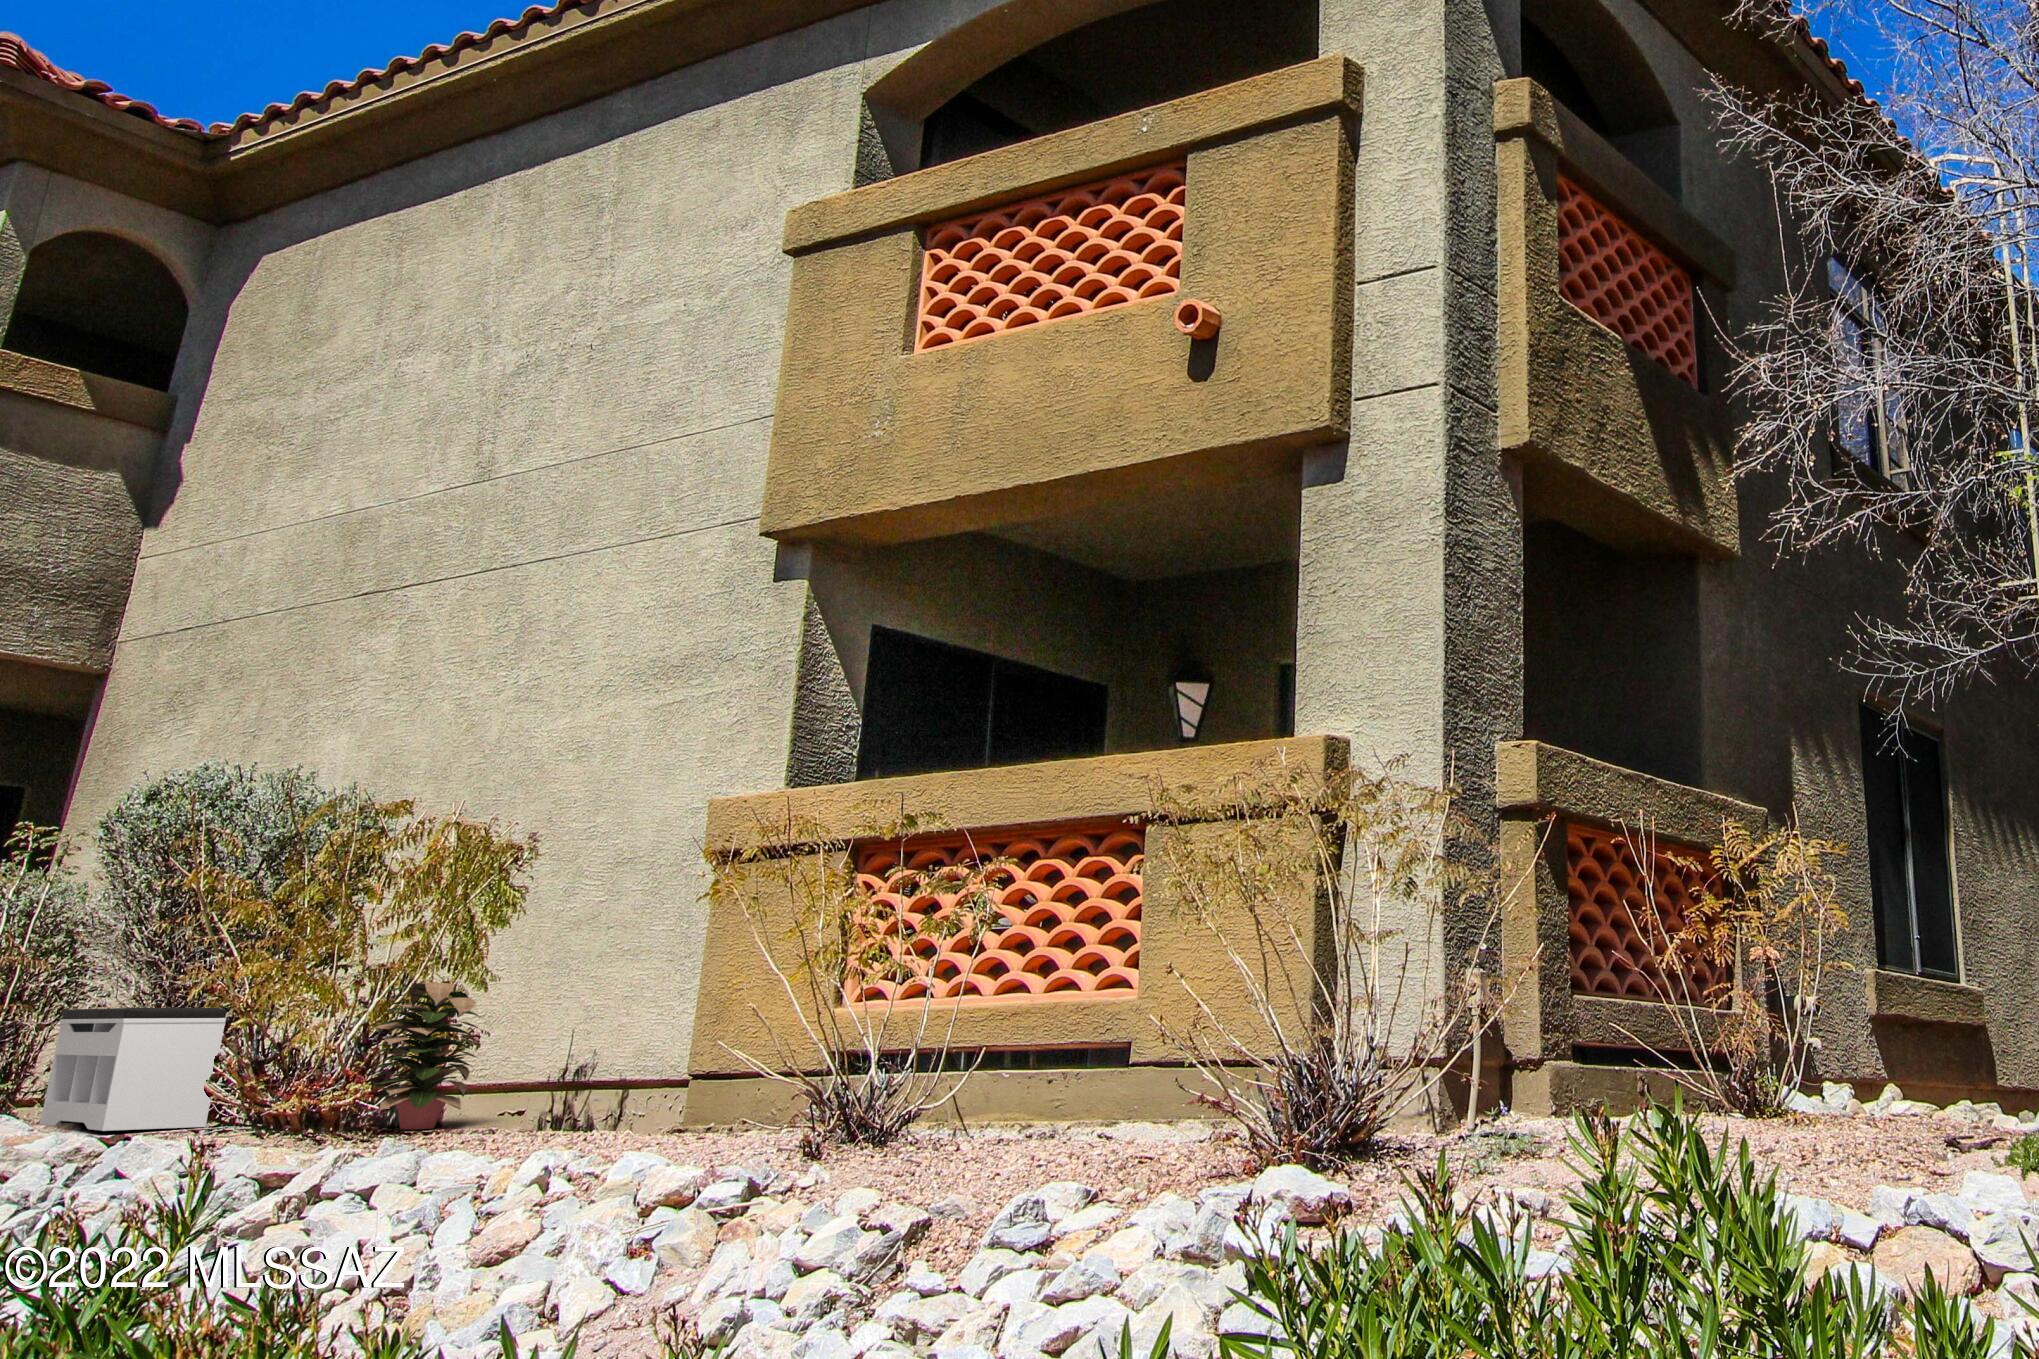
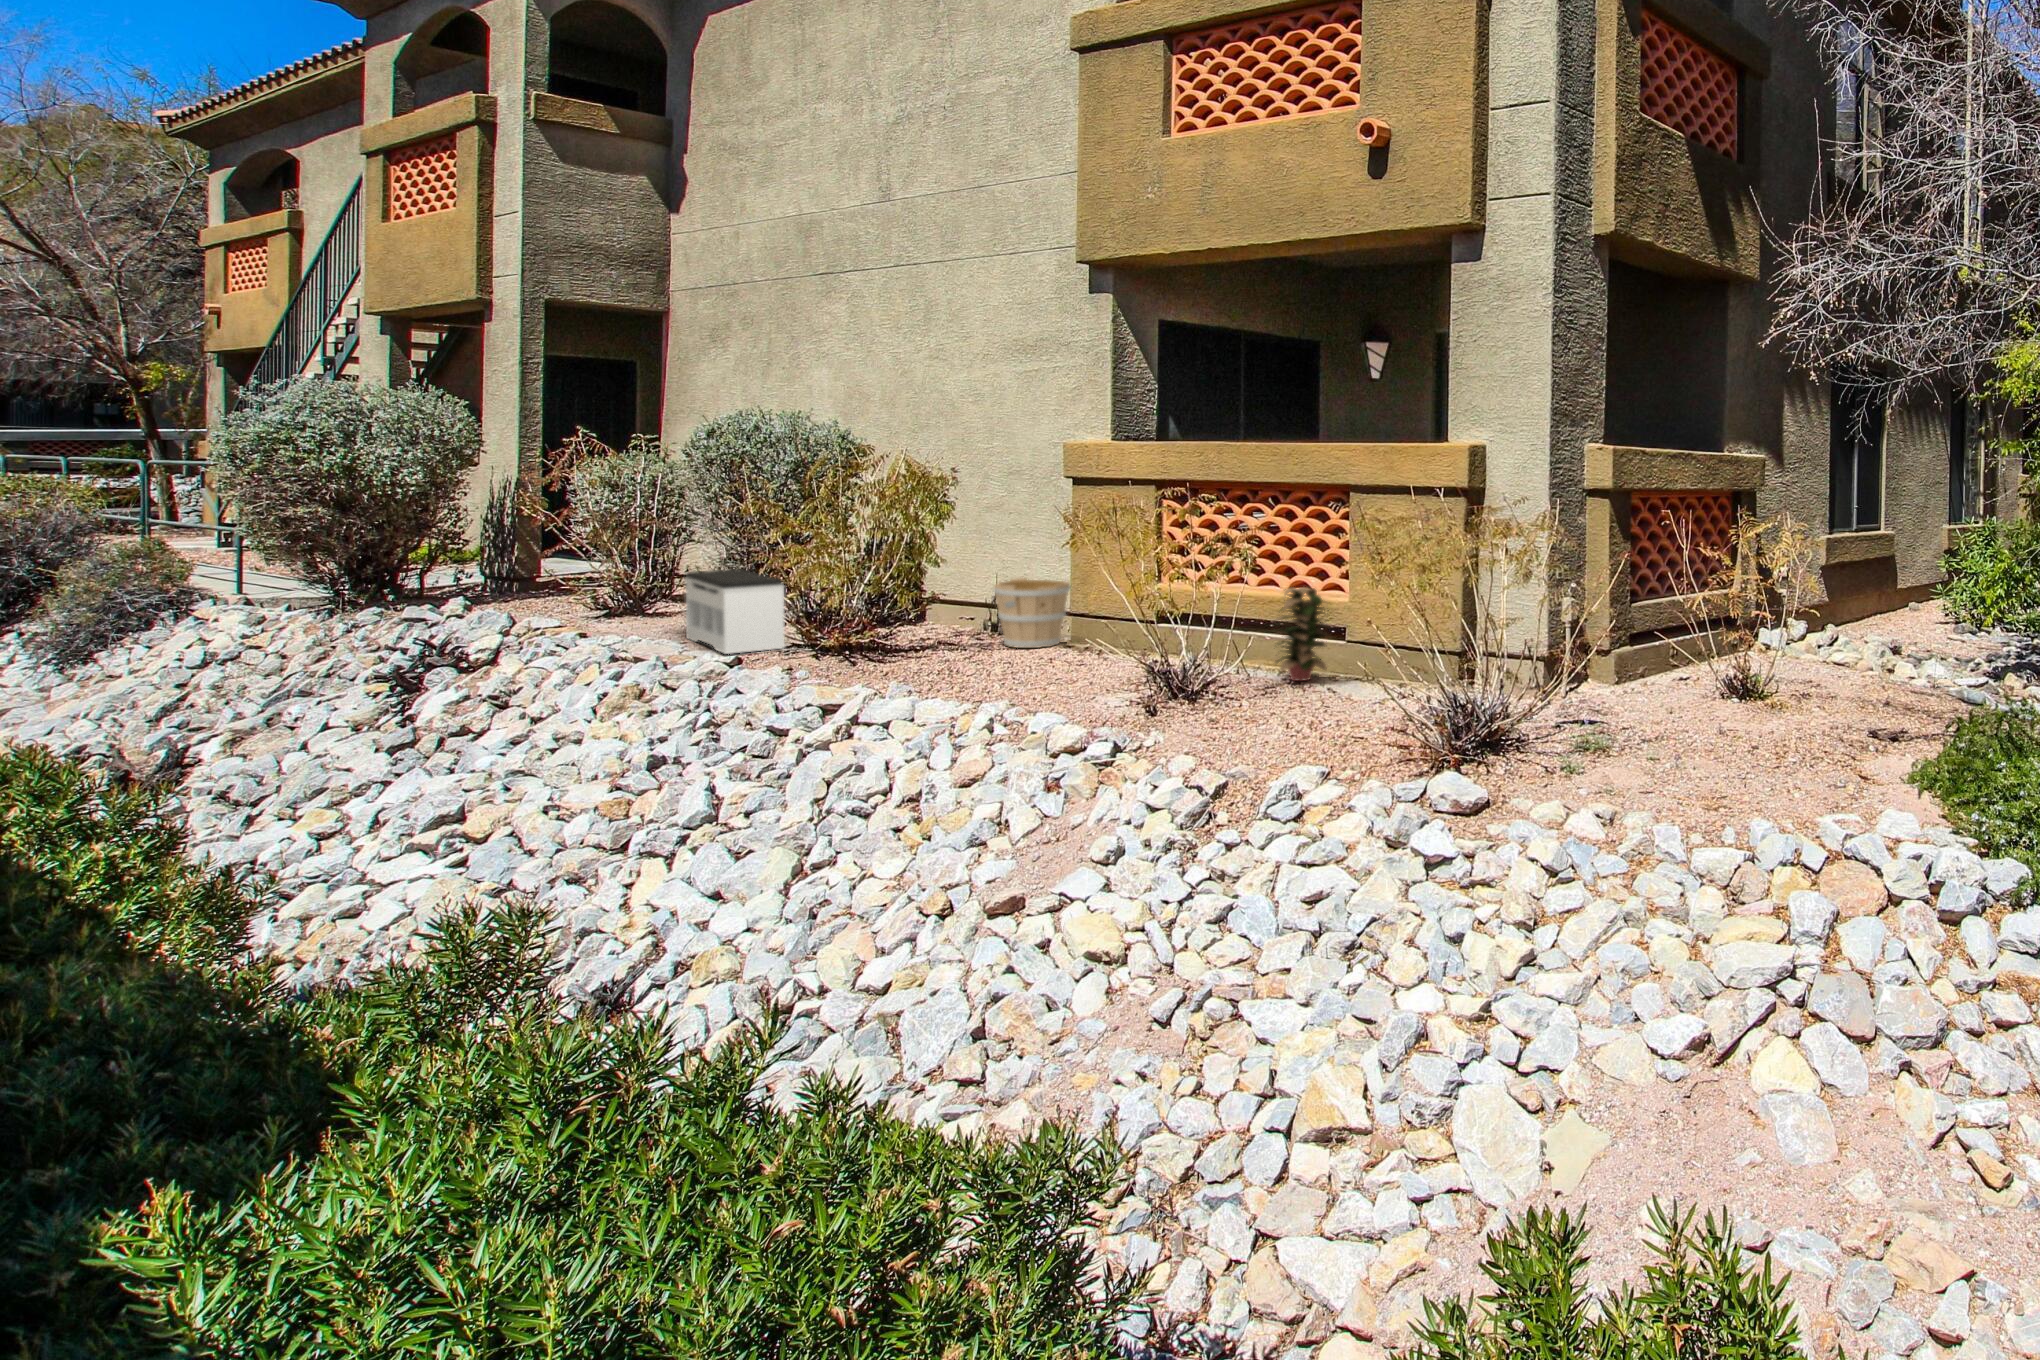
decorative plant: present [372,982,480,1129] -> present [1276,587,1329,681]
wooden bucket: none [570,1008,696,1115] -> present [993,578,1071,648]

